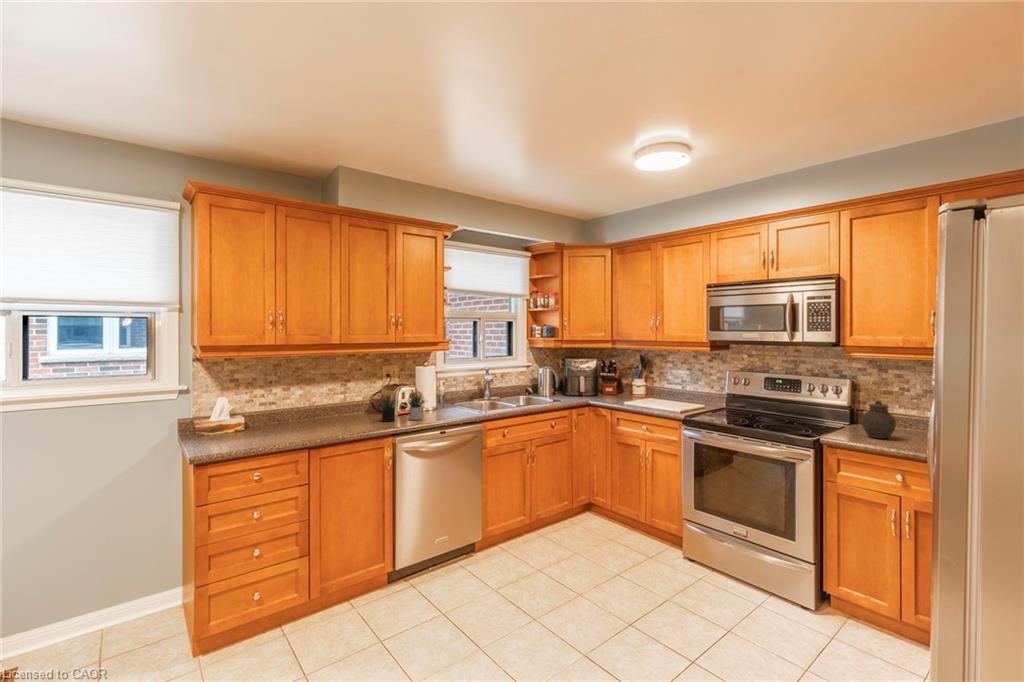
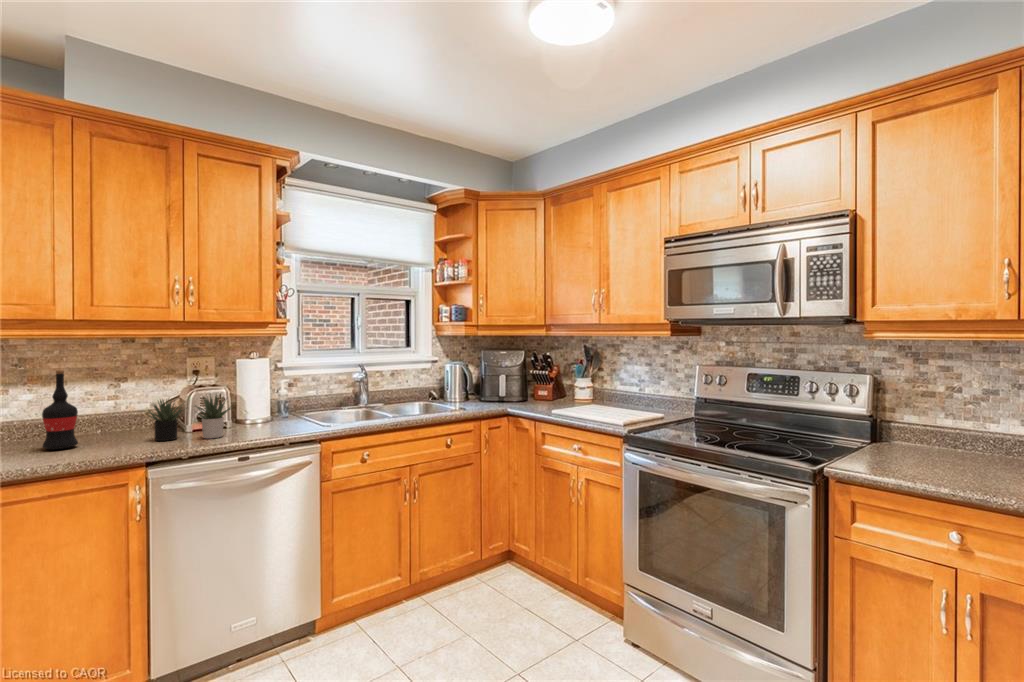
wine bottle: none [323,376,342,426] -> present [42,370,78,449]
jar: present [862,401,896,439] -> none [890,407,945,468]

